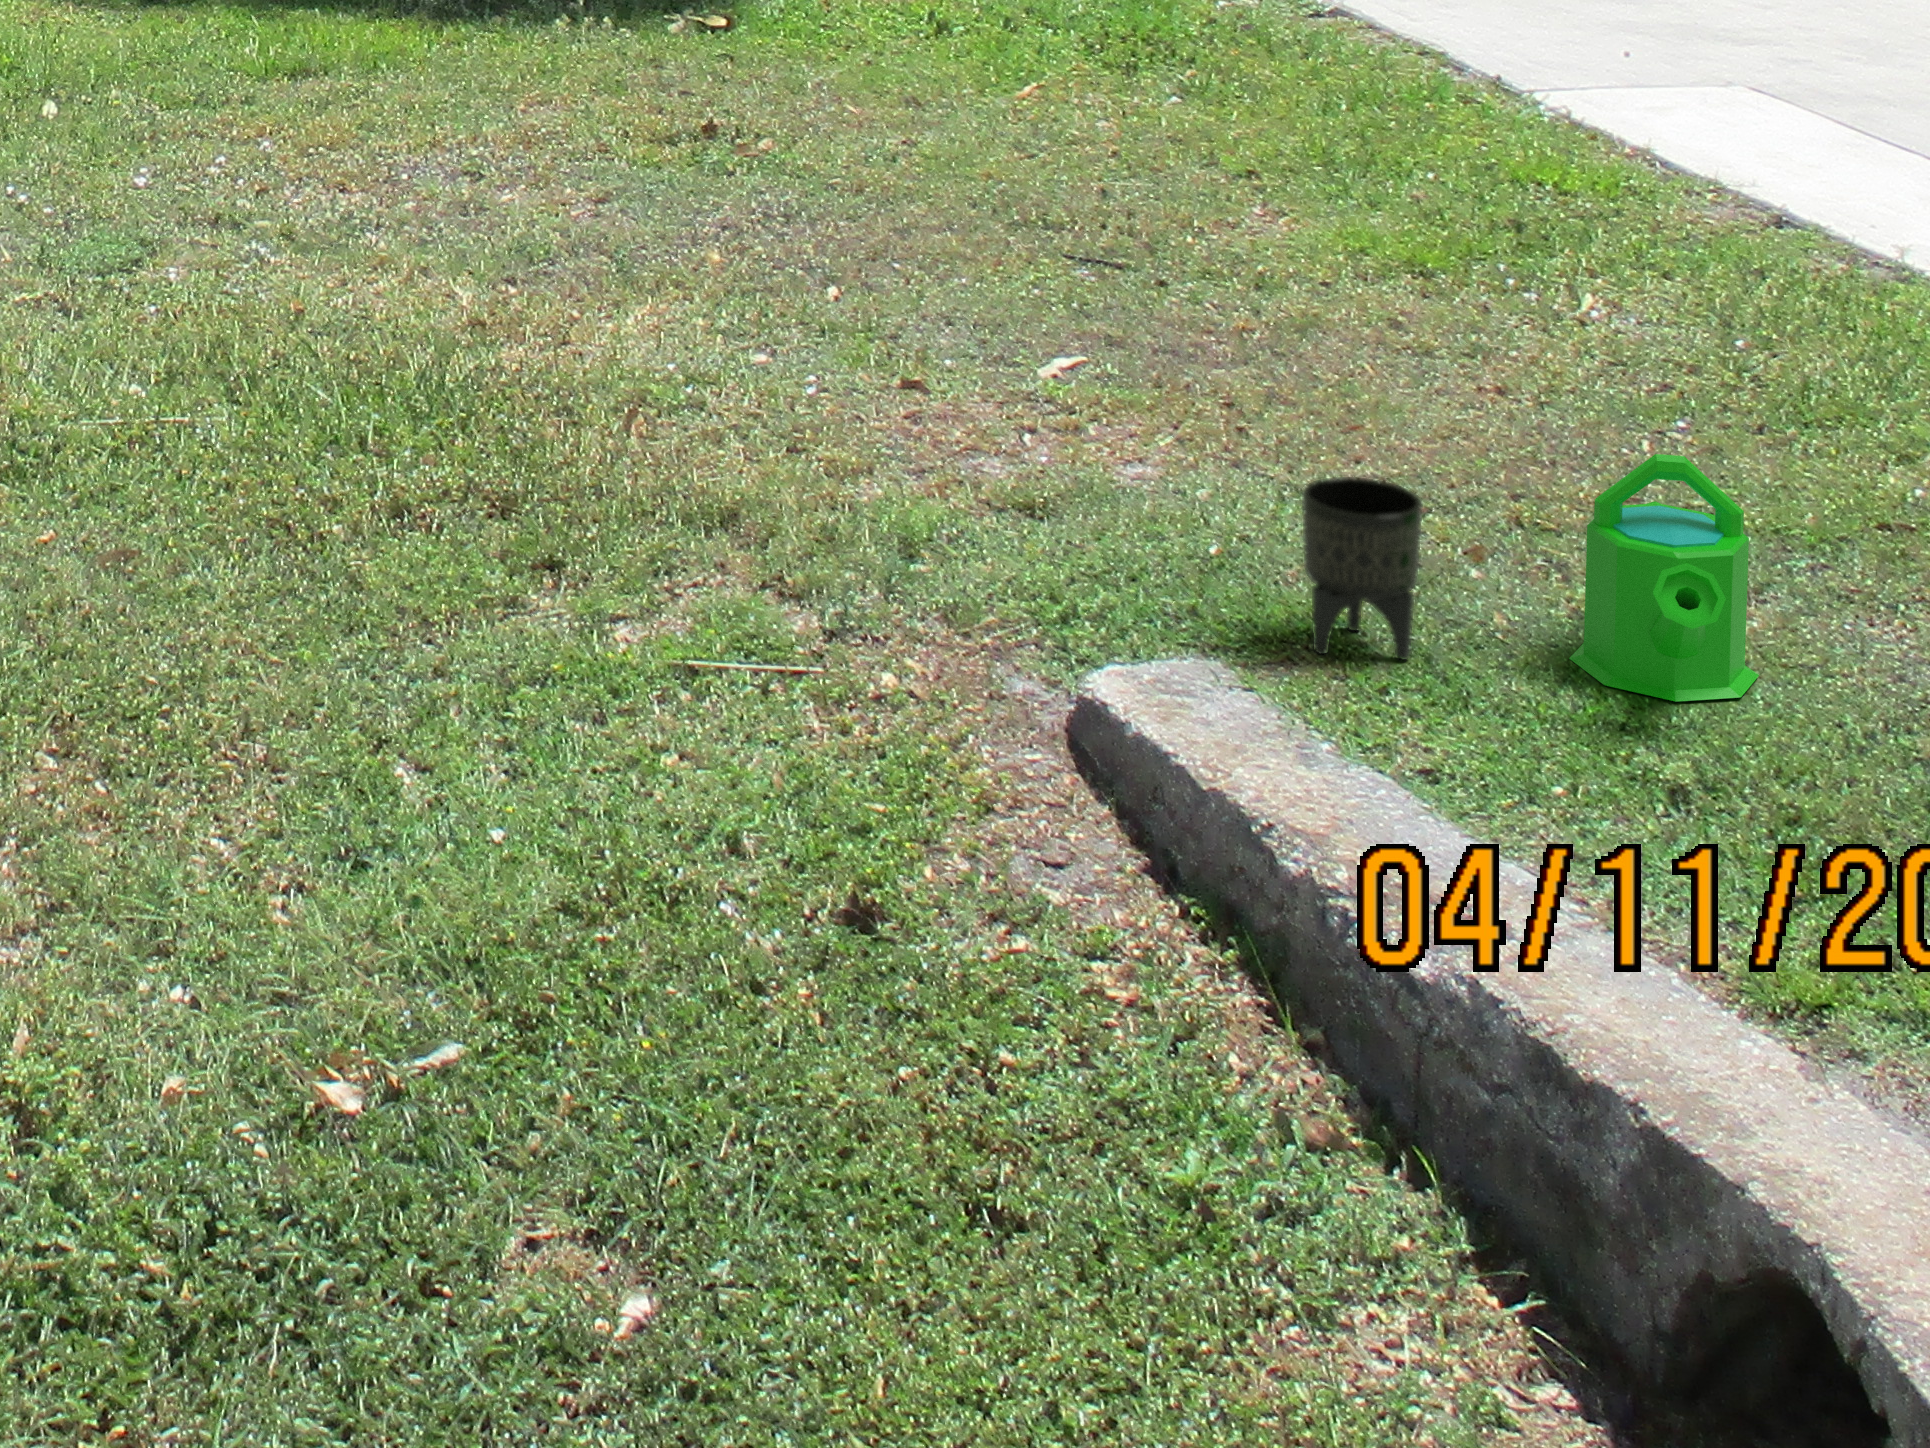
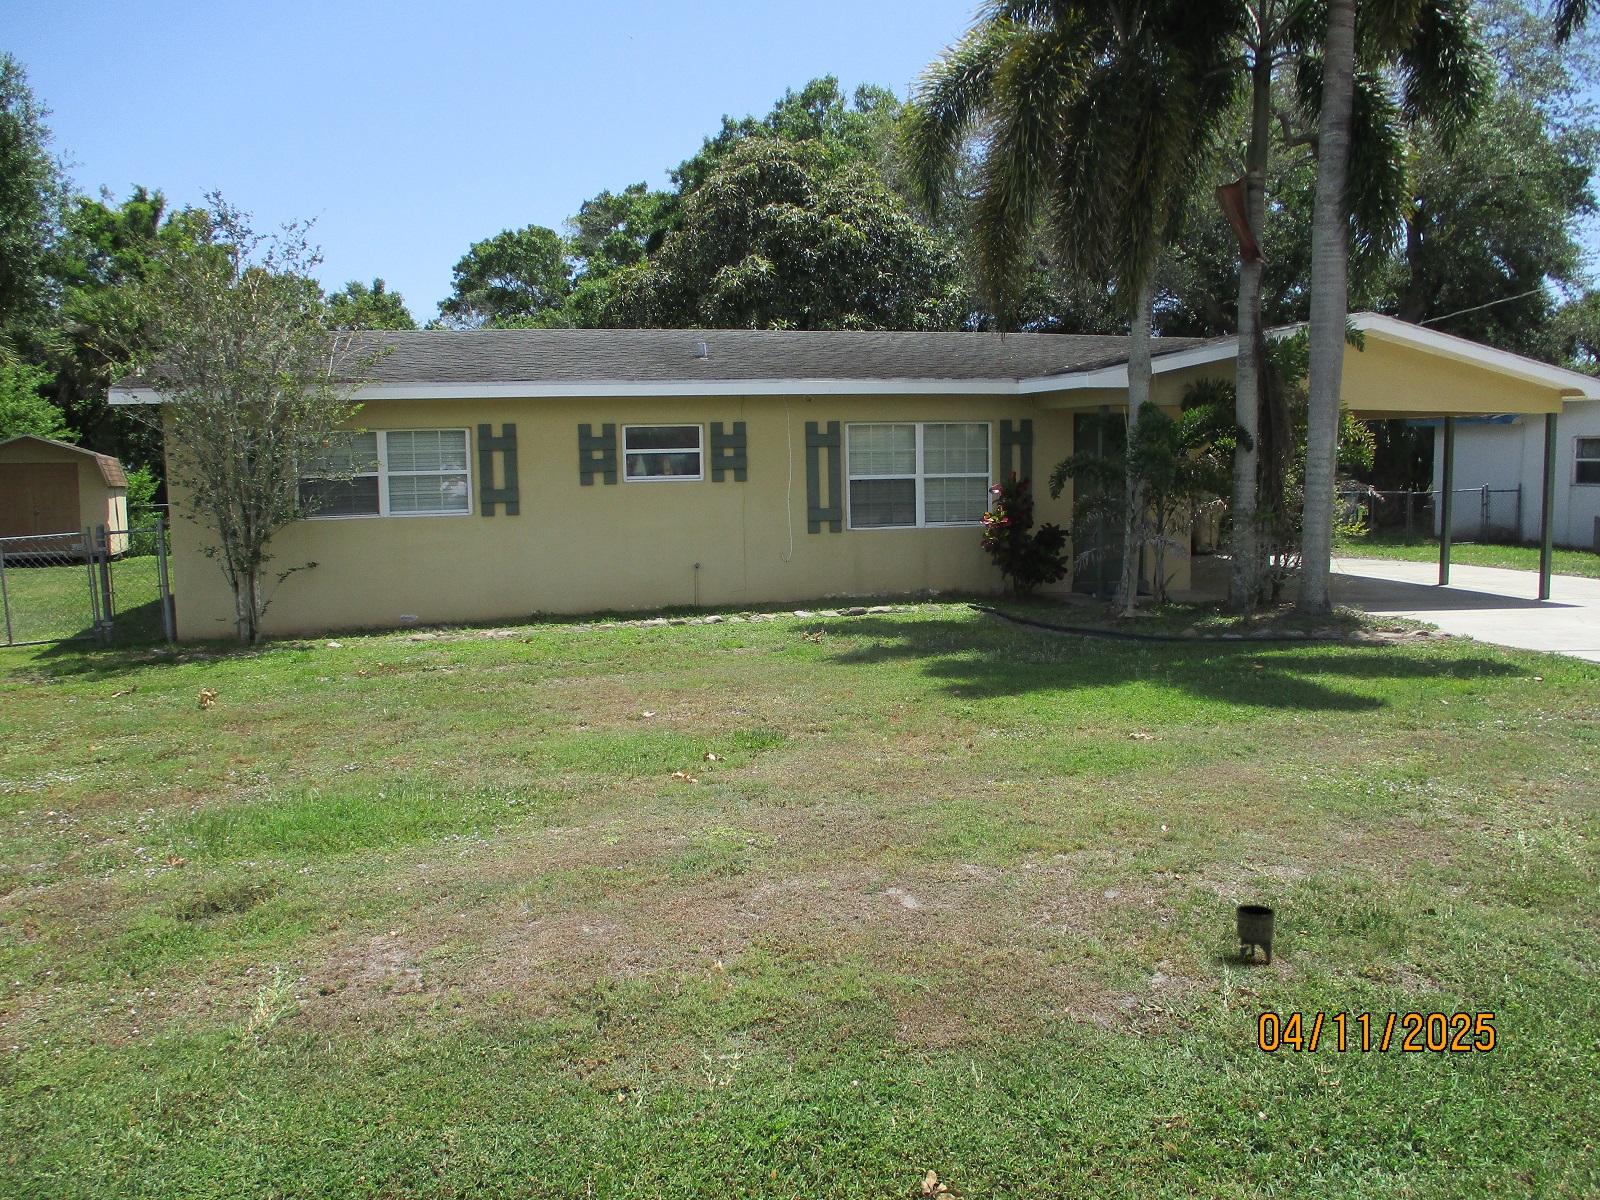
watering can: present [1569,454,1759,702] -> none [1322,895,1382,974]

